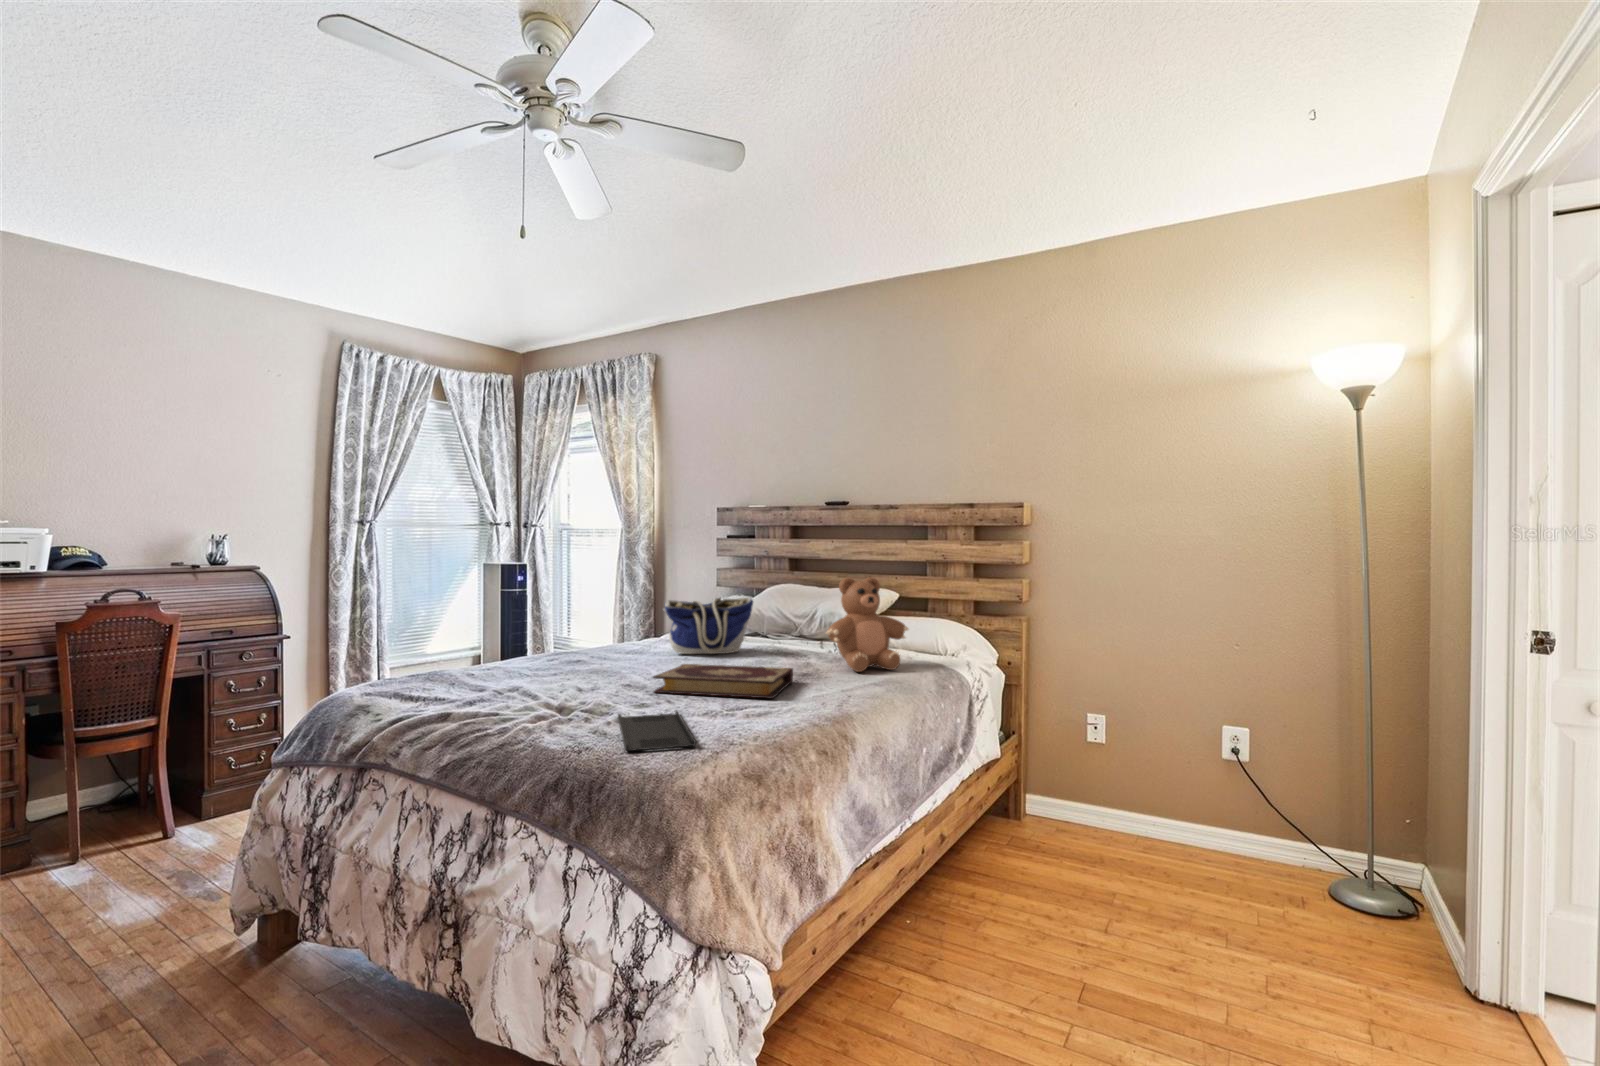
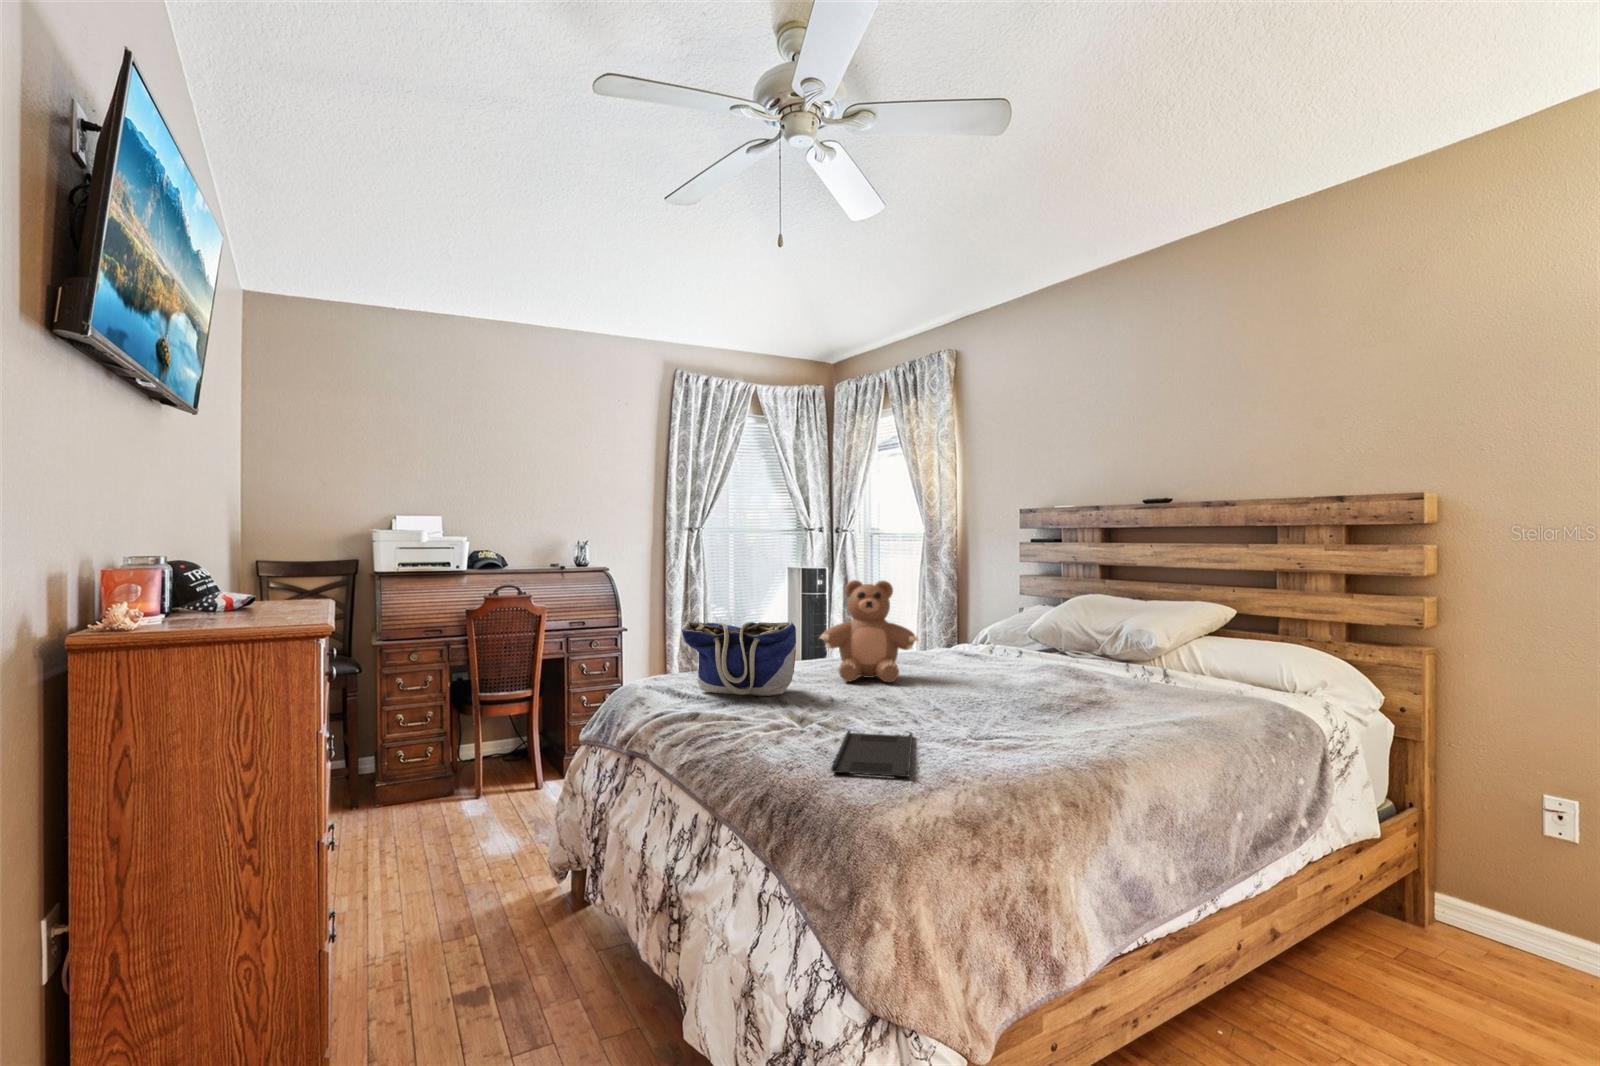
teddy bear: present [826,577,909,672] -> present [820,580,918,682]
tote bag: present [663,597,753,654] -> present [682,621,796,696]
book: present [653,664,793,698] -> none [900,680,1070,731]

